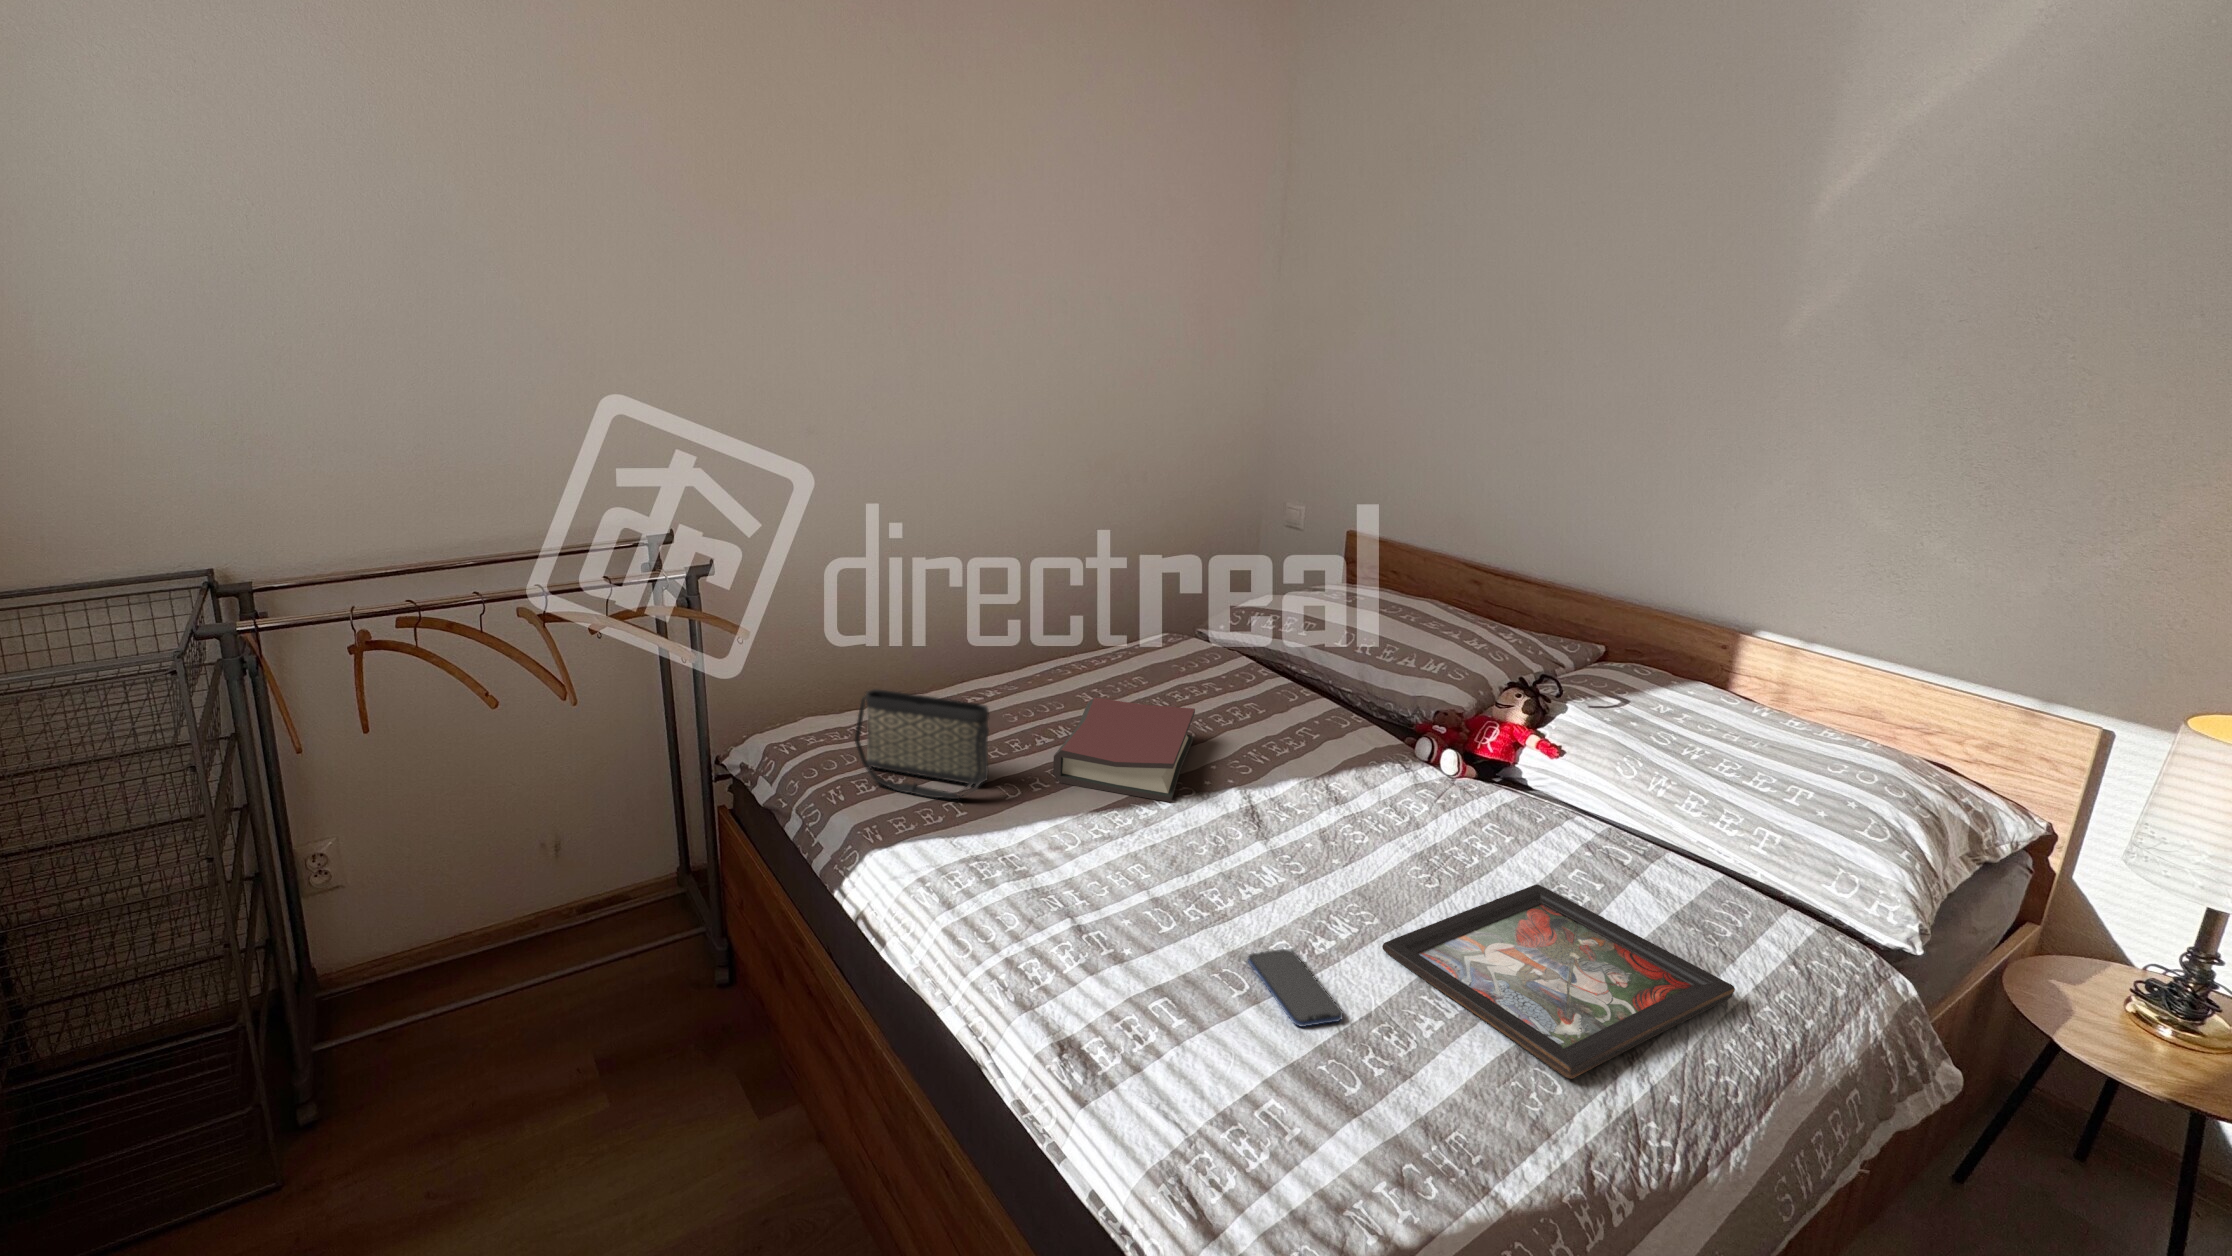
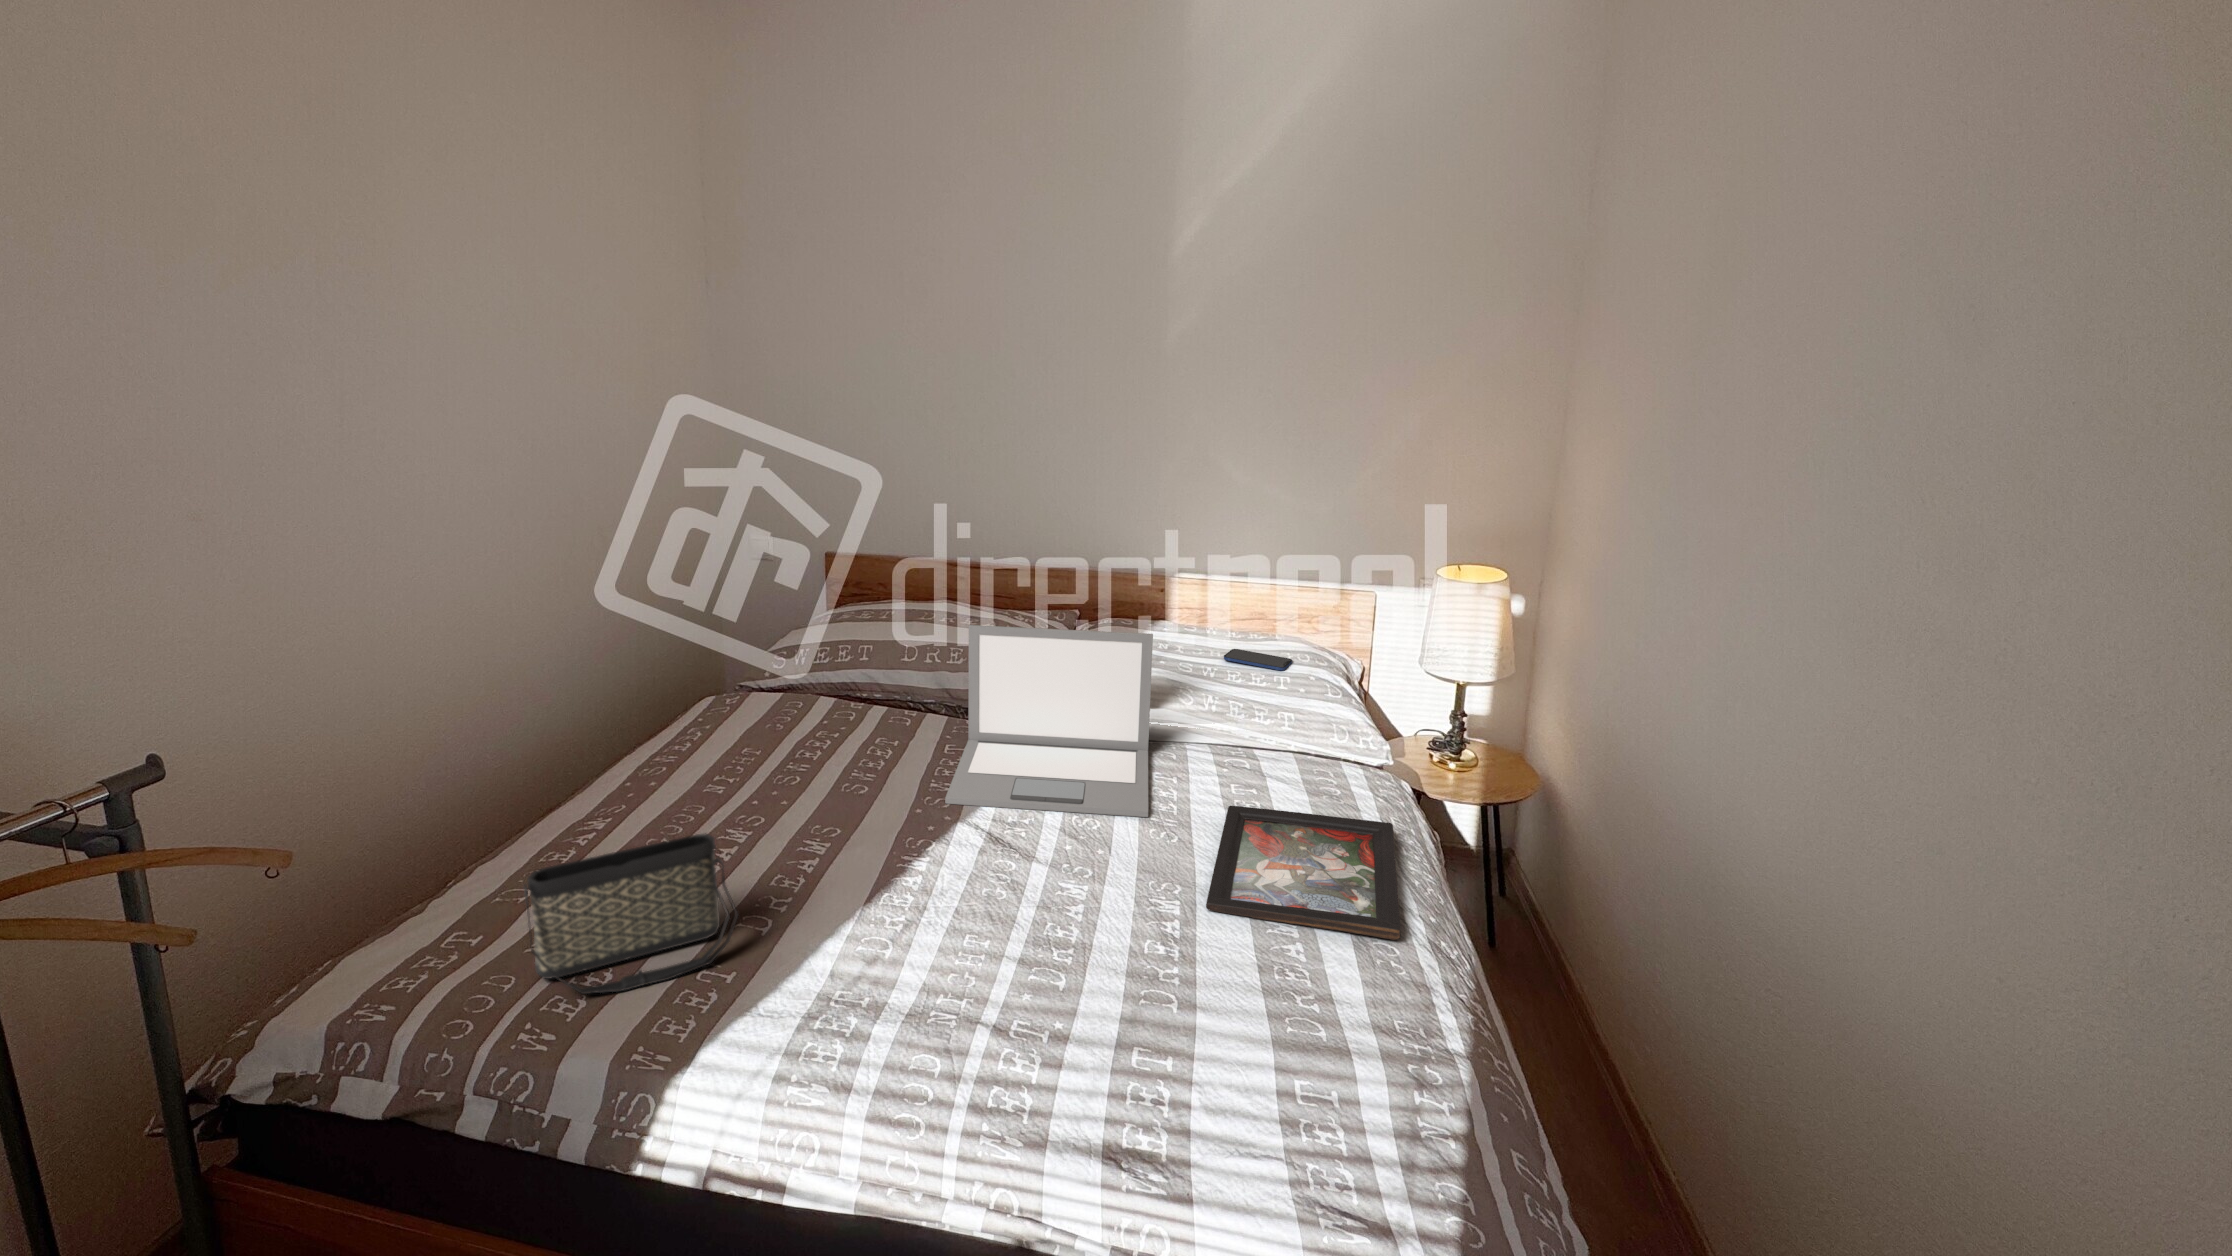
laptop: none [1250,616,1536,858] -> present [945,625,1153,817]
hardback book: present [1053,698,1195,802] -> none [747,759,918,892]
smartphone: present [1248,949,1343,1027] -> present [1224,649,1292,670]

